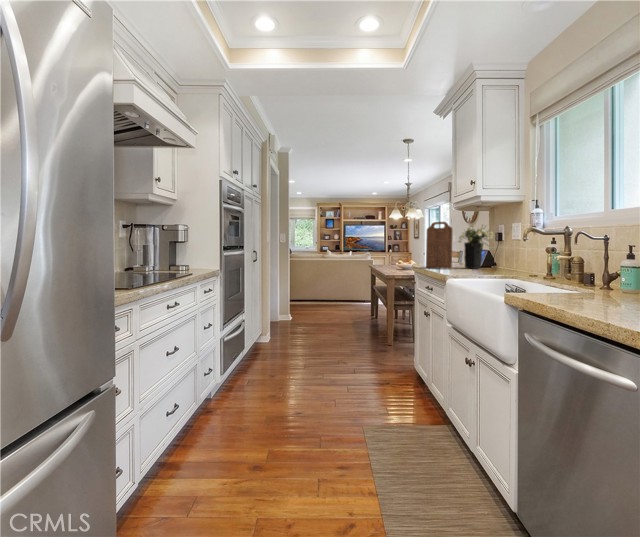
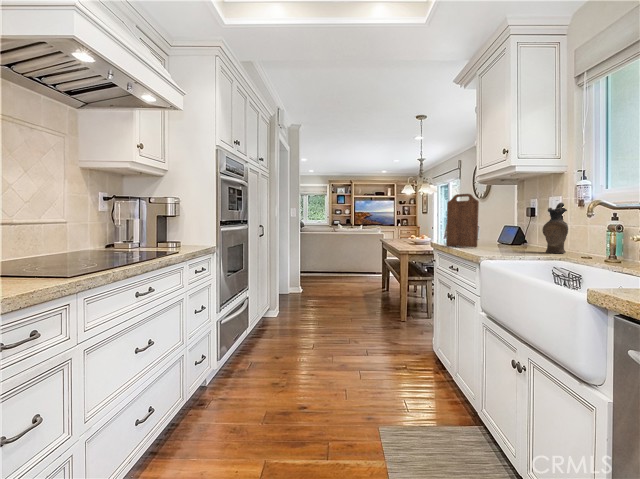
flower arrangement: present [459,225,493,269] -> none [482,196,530,247]
ceramic pitcher: none [505,230,525,272] -> present [542,203,568,253]

